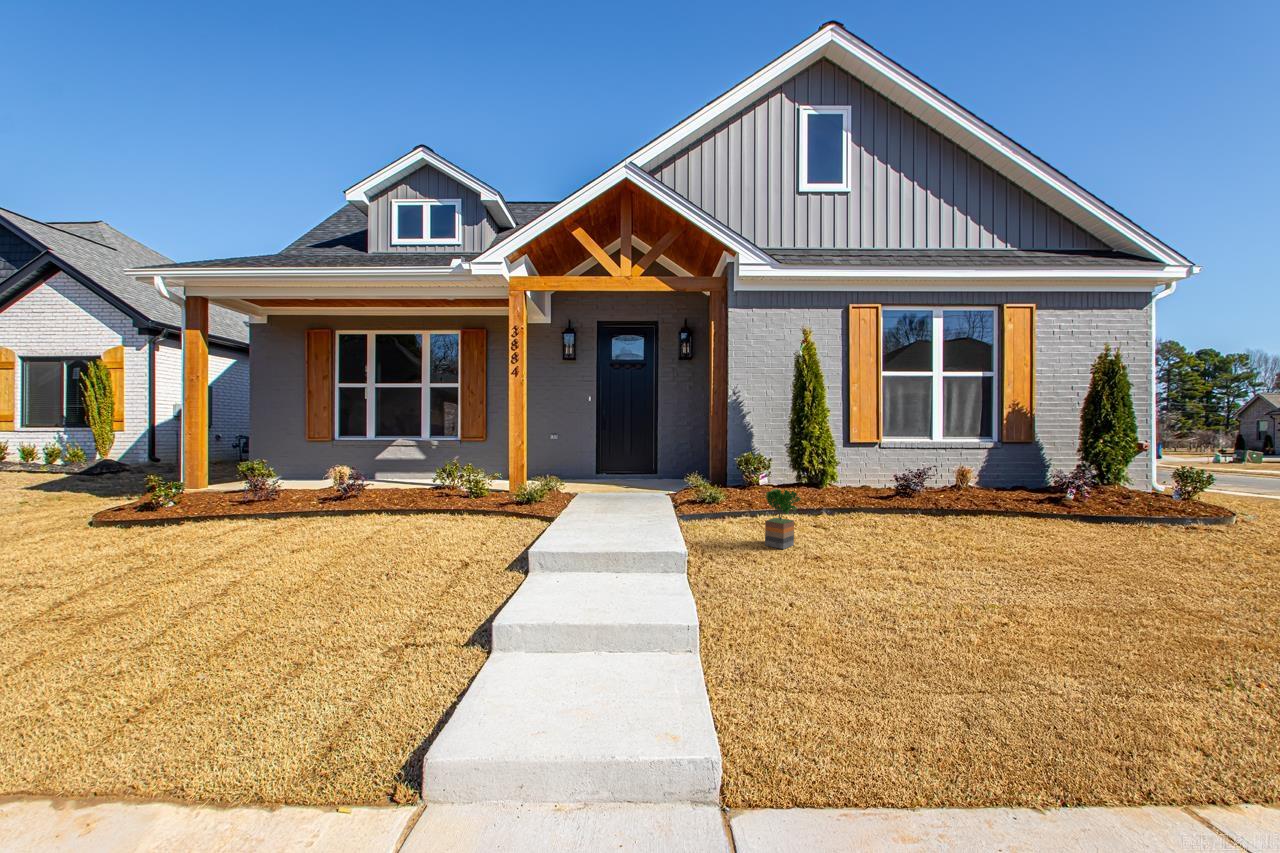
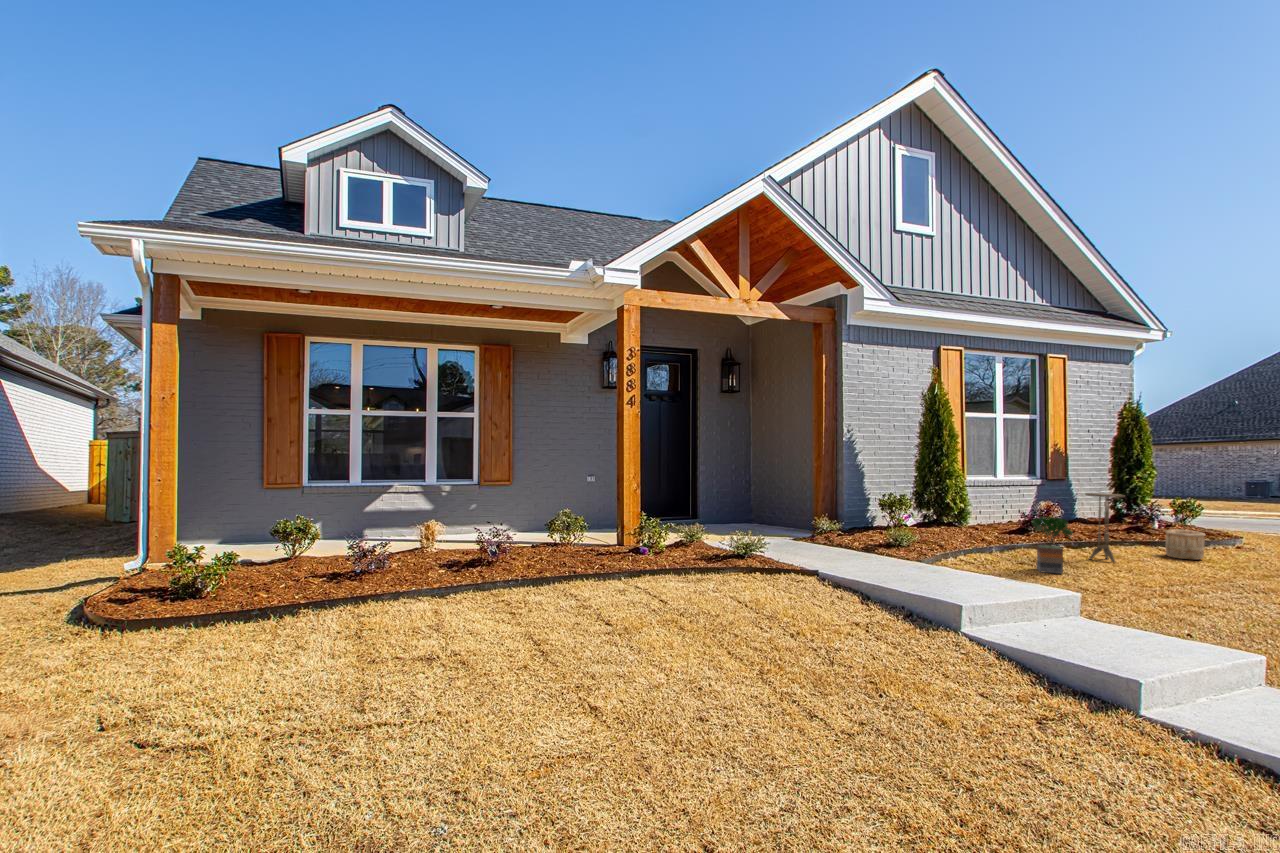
side table: none [878,464,918,540] -> present [1085,493,1125,563]
wooden bucket: none [1003,507,1048,543] -> present [1165,529,1205,559]

